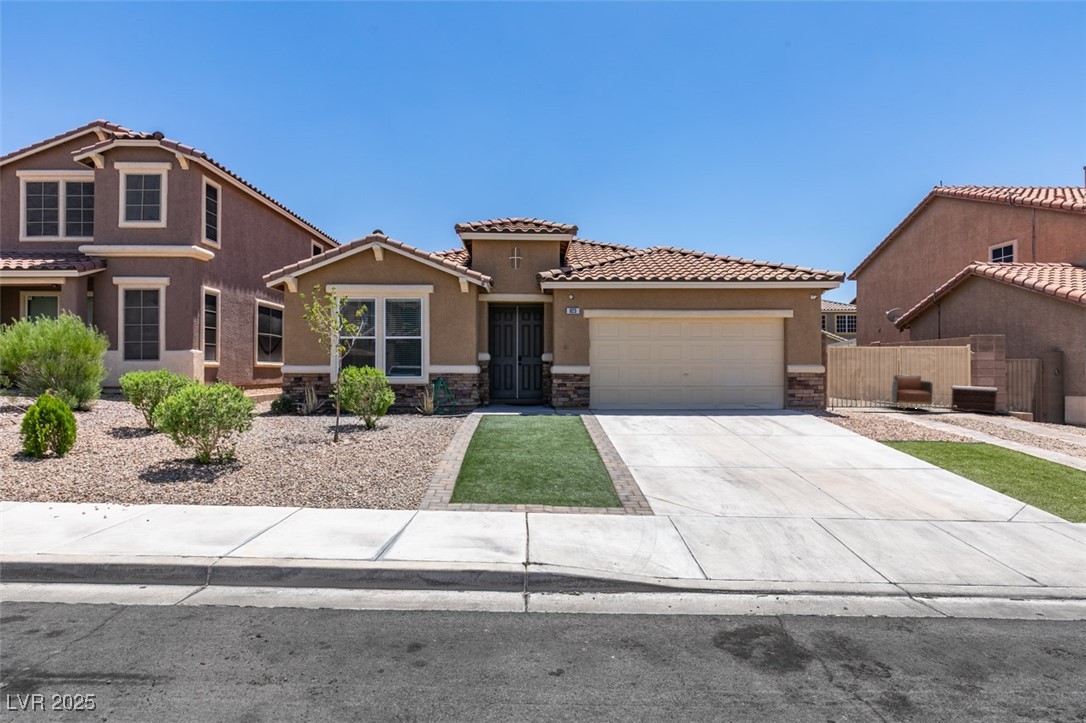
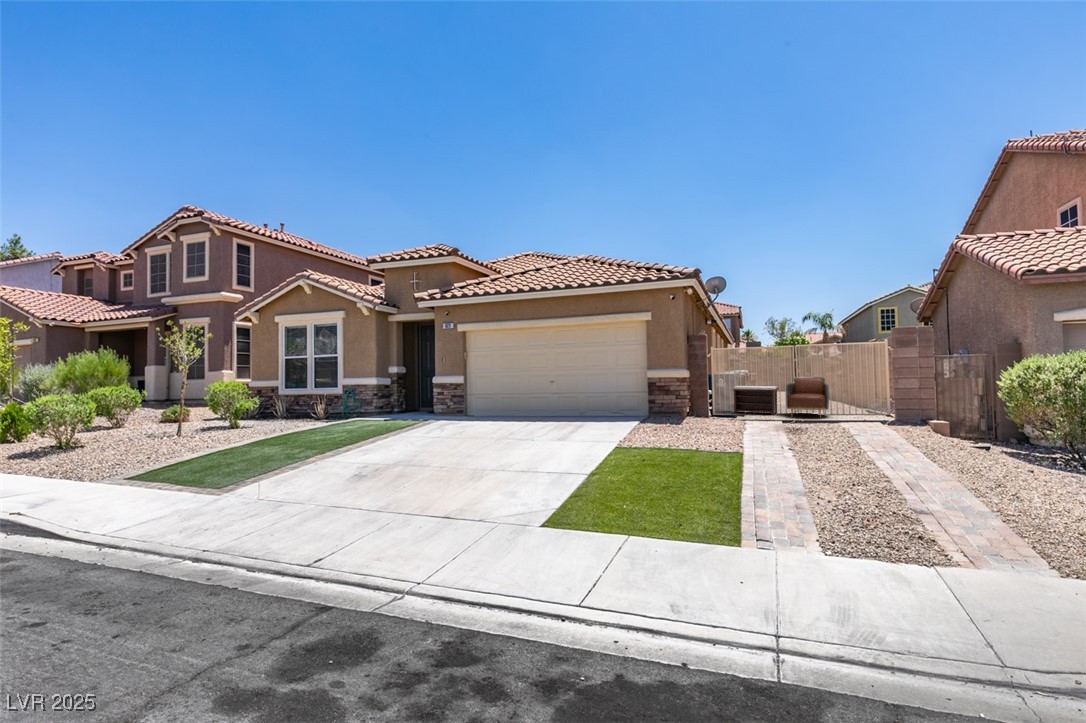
bench: present [951,386,998,414] -> present [733,386,779,415]

